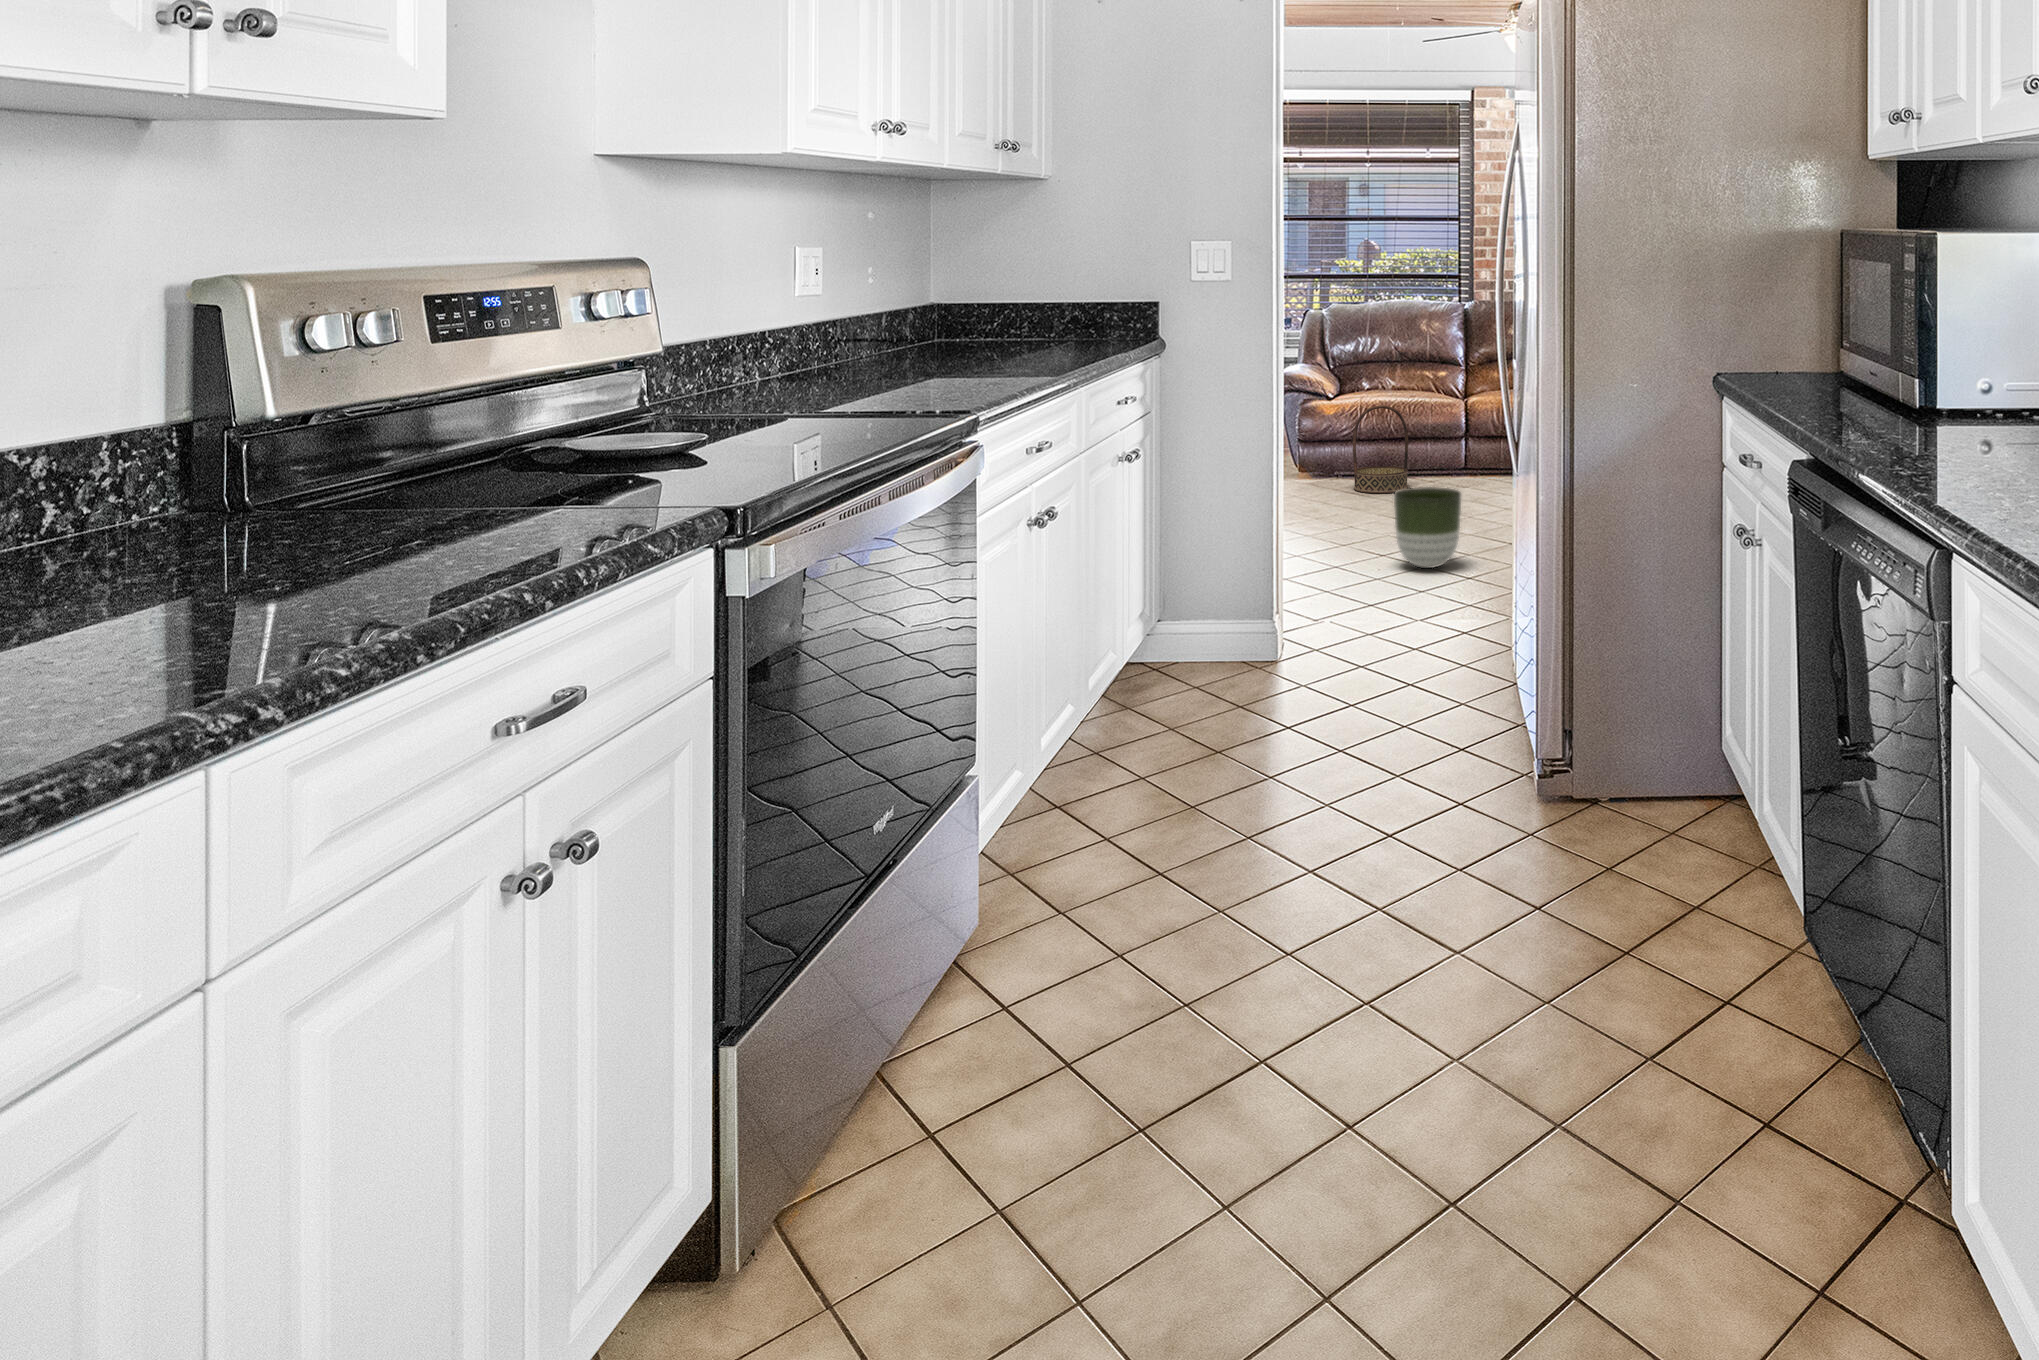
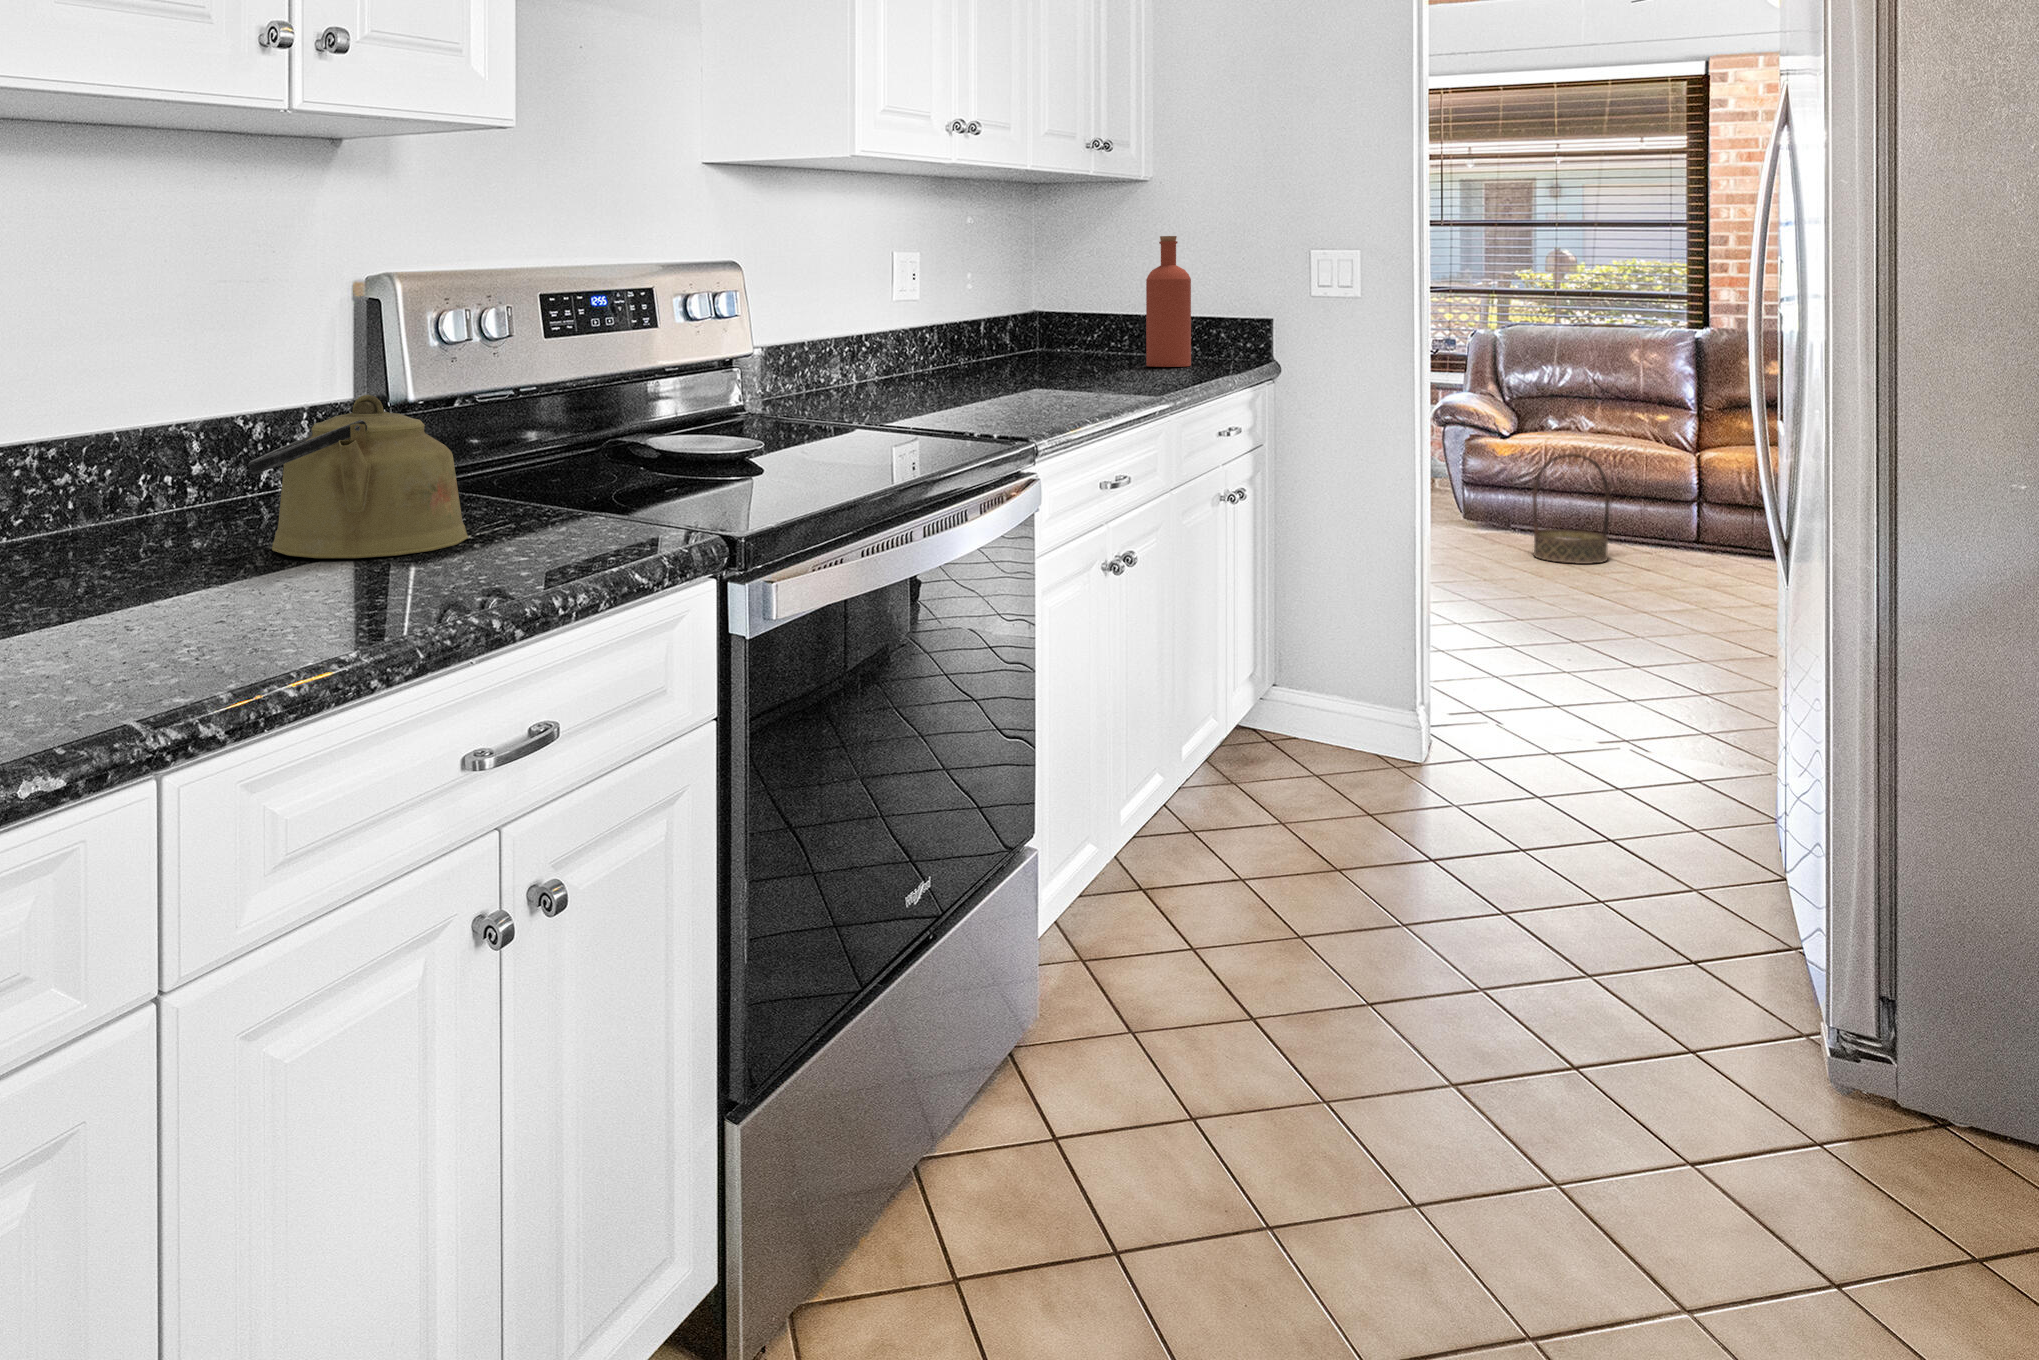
bottle: none [1045,232,1087,349] -> present [1146,236,1191,367]
kettle: none [120,425,413,605] -> present [248,395,468,558]
planter: present [1394,487,1462,568] -> none [1583,558,1682,663]

